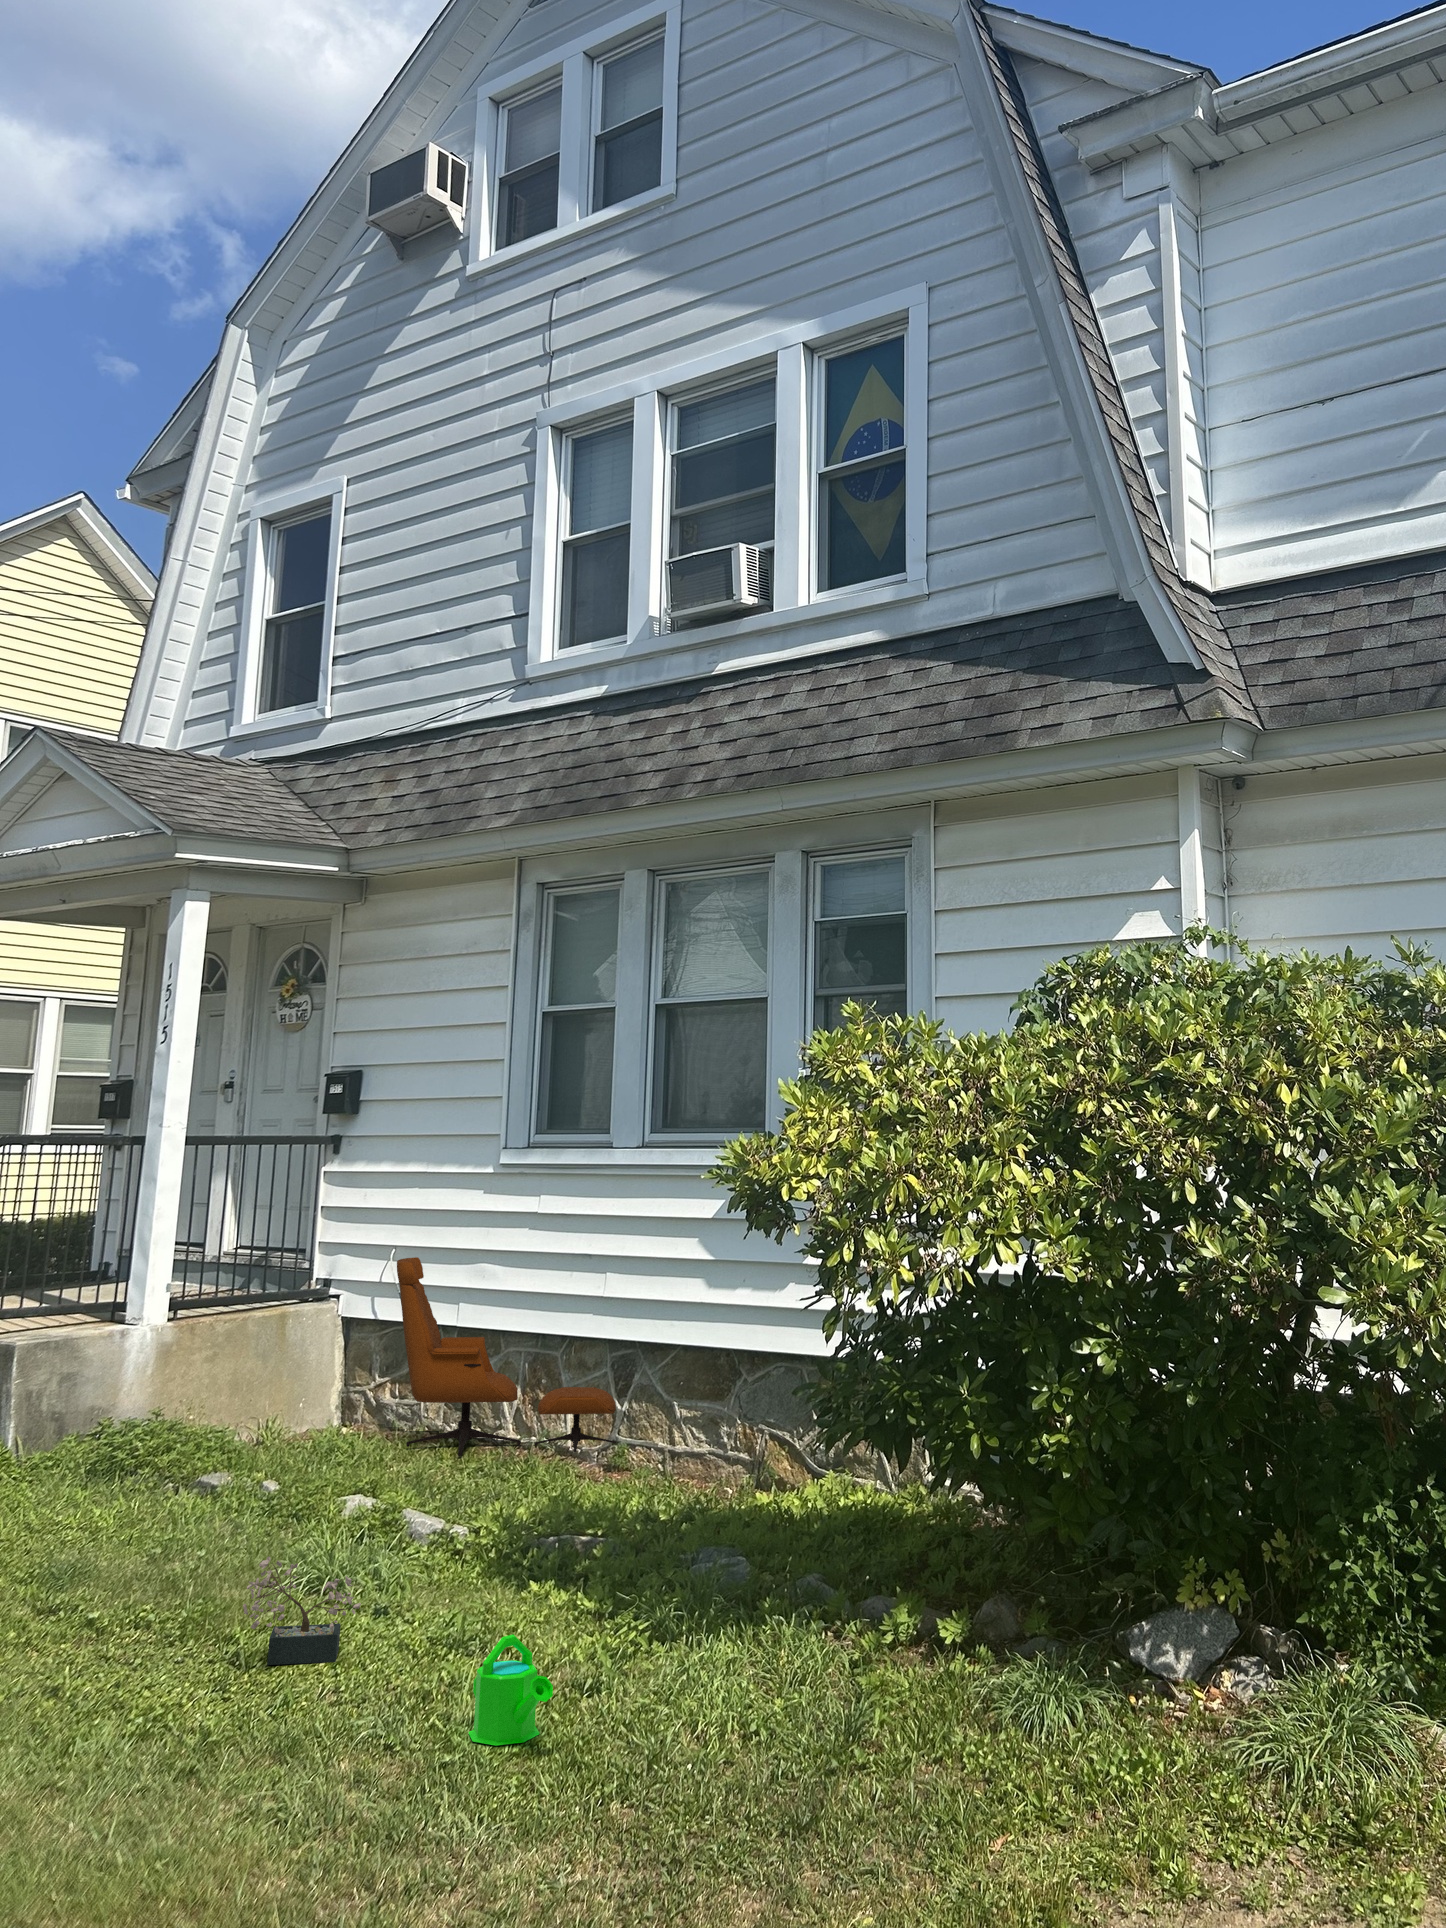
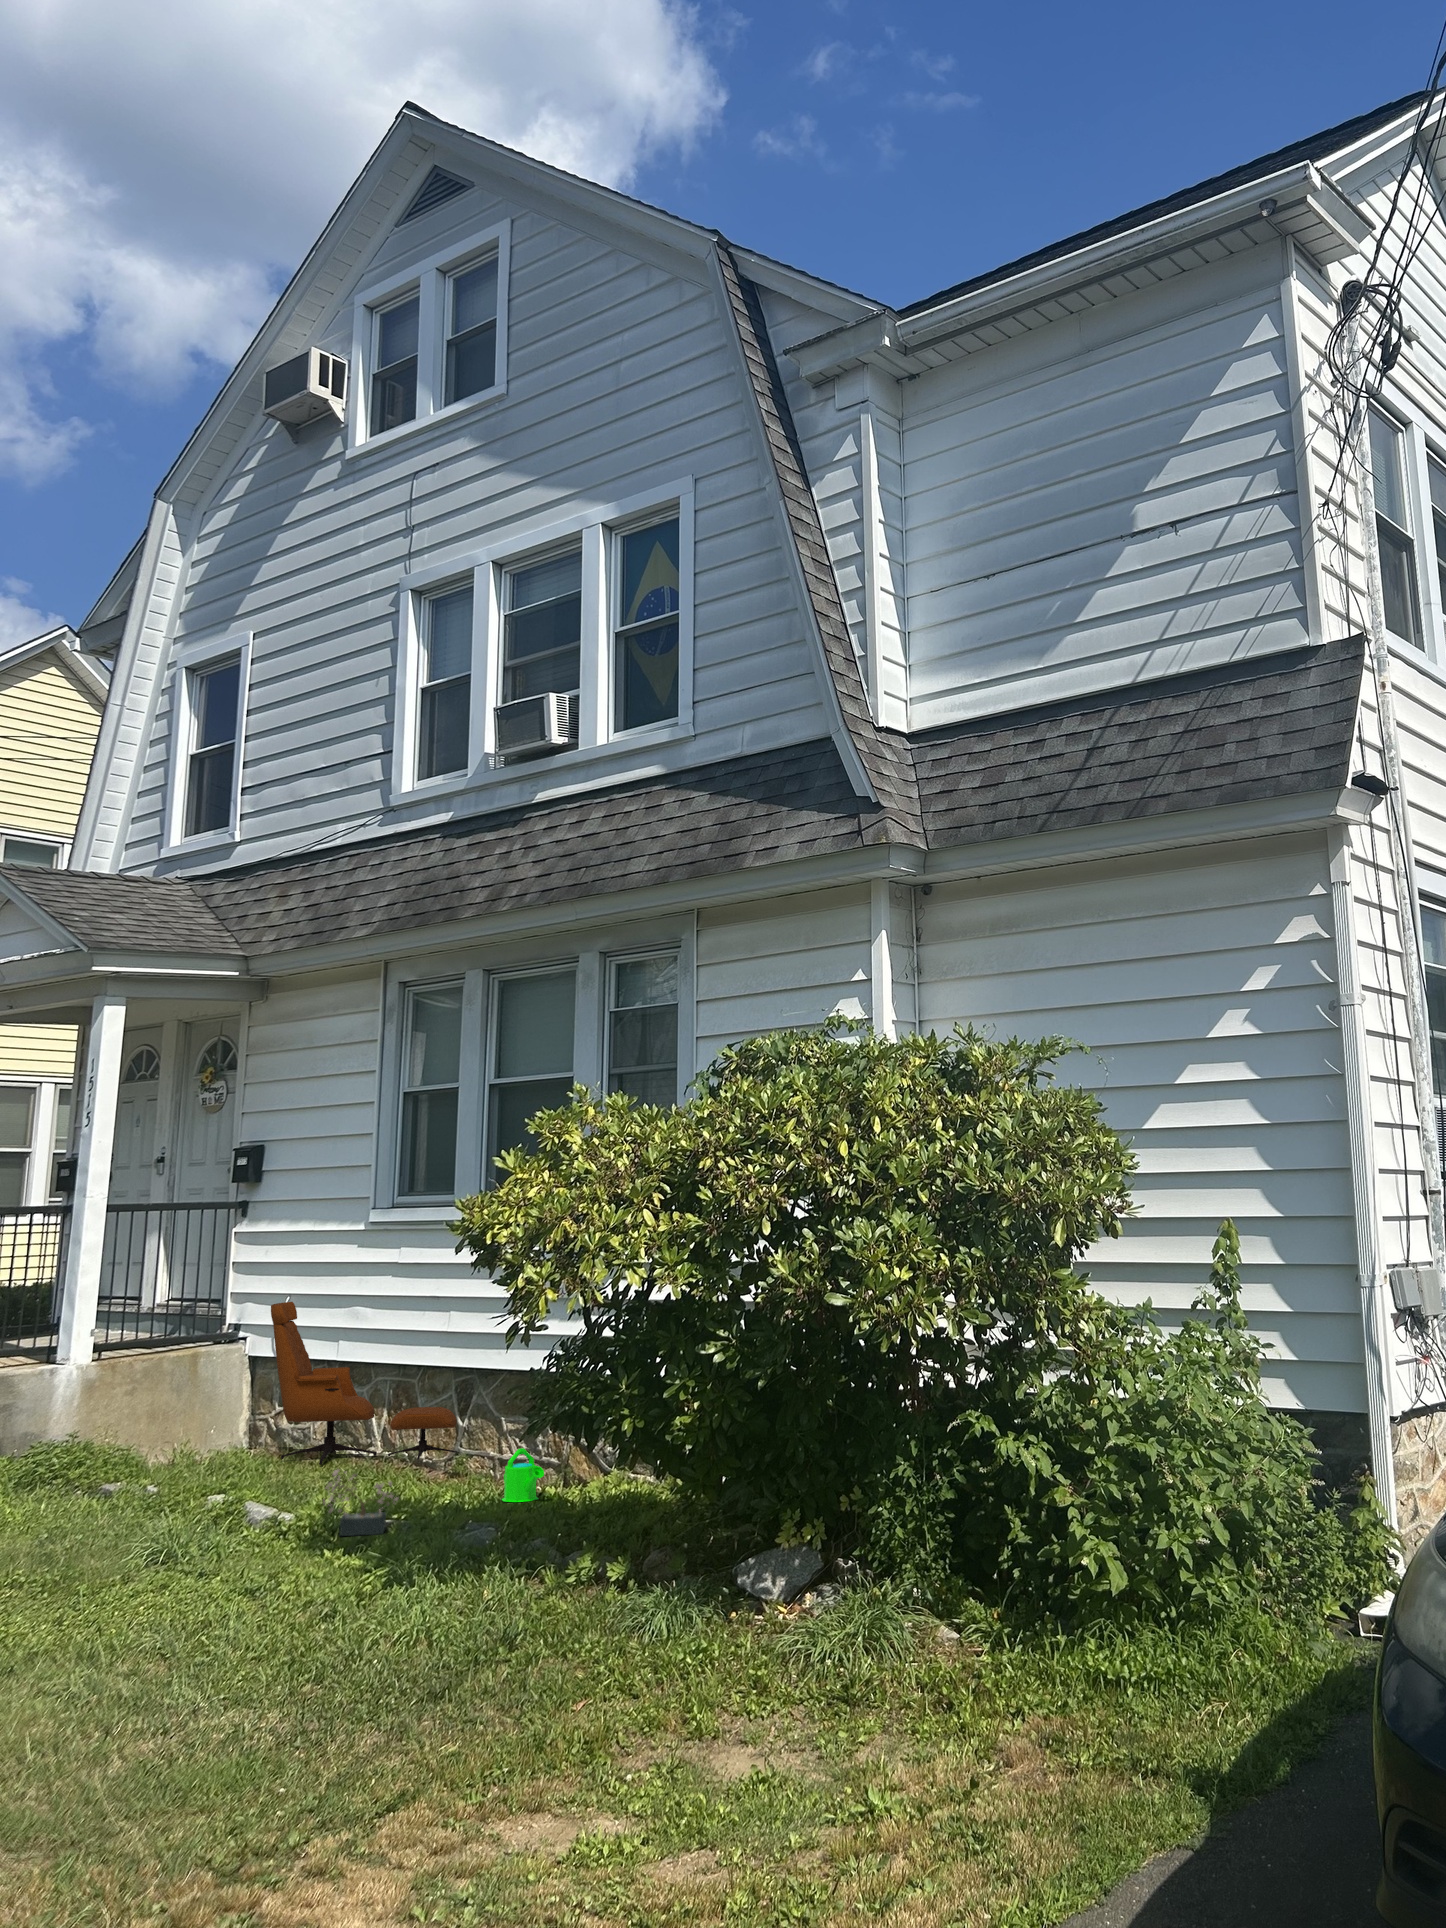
decorative plant: present [243,1556,361,1665] -> present [324,1470,398,1536]
watering can: present [468,1634,553,1746] -> present [502,1448,544,1502]

